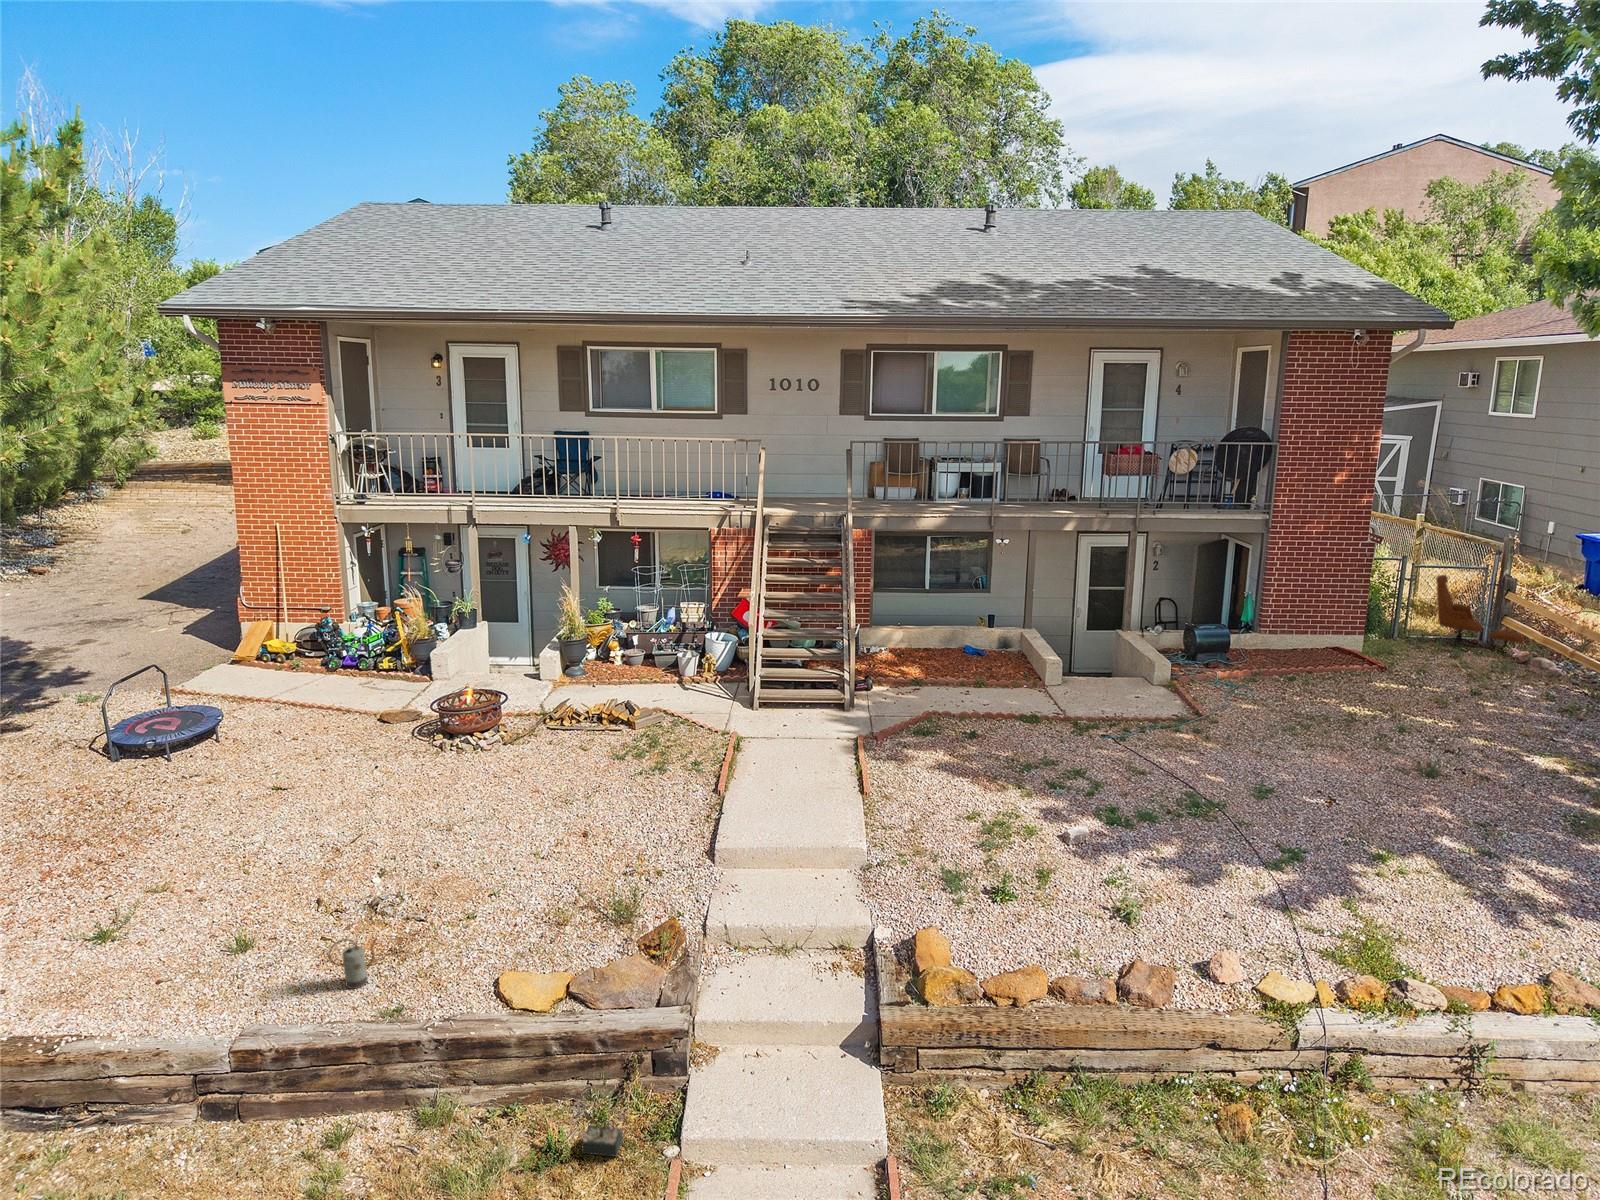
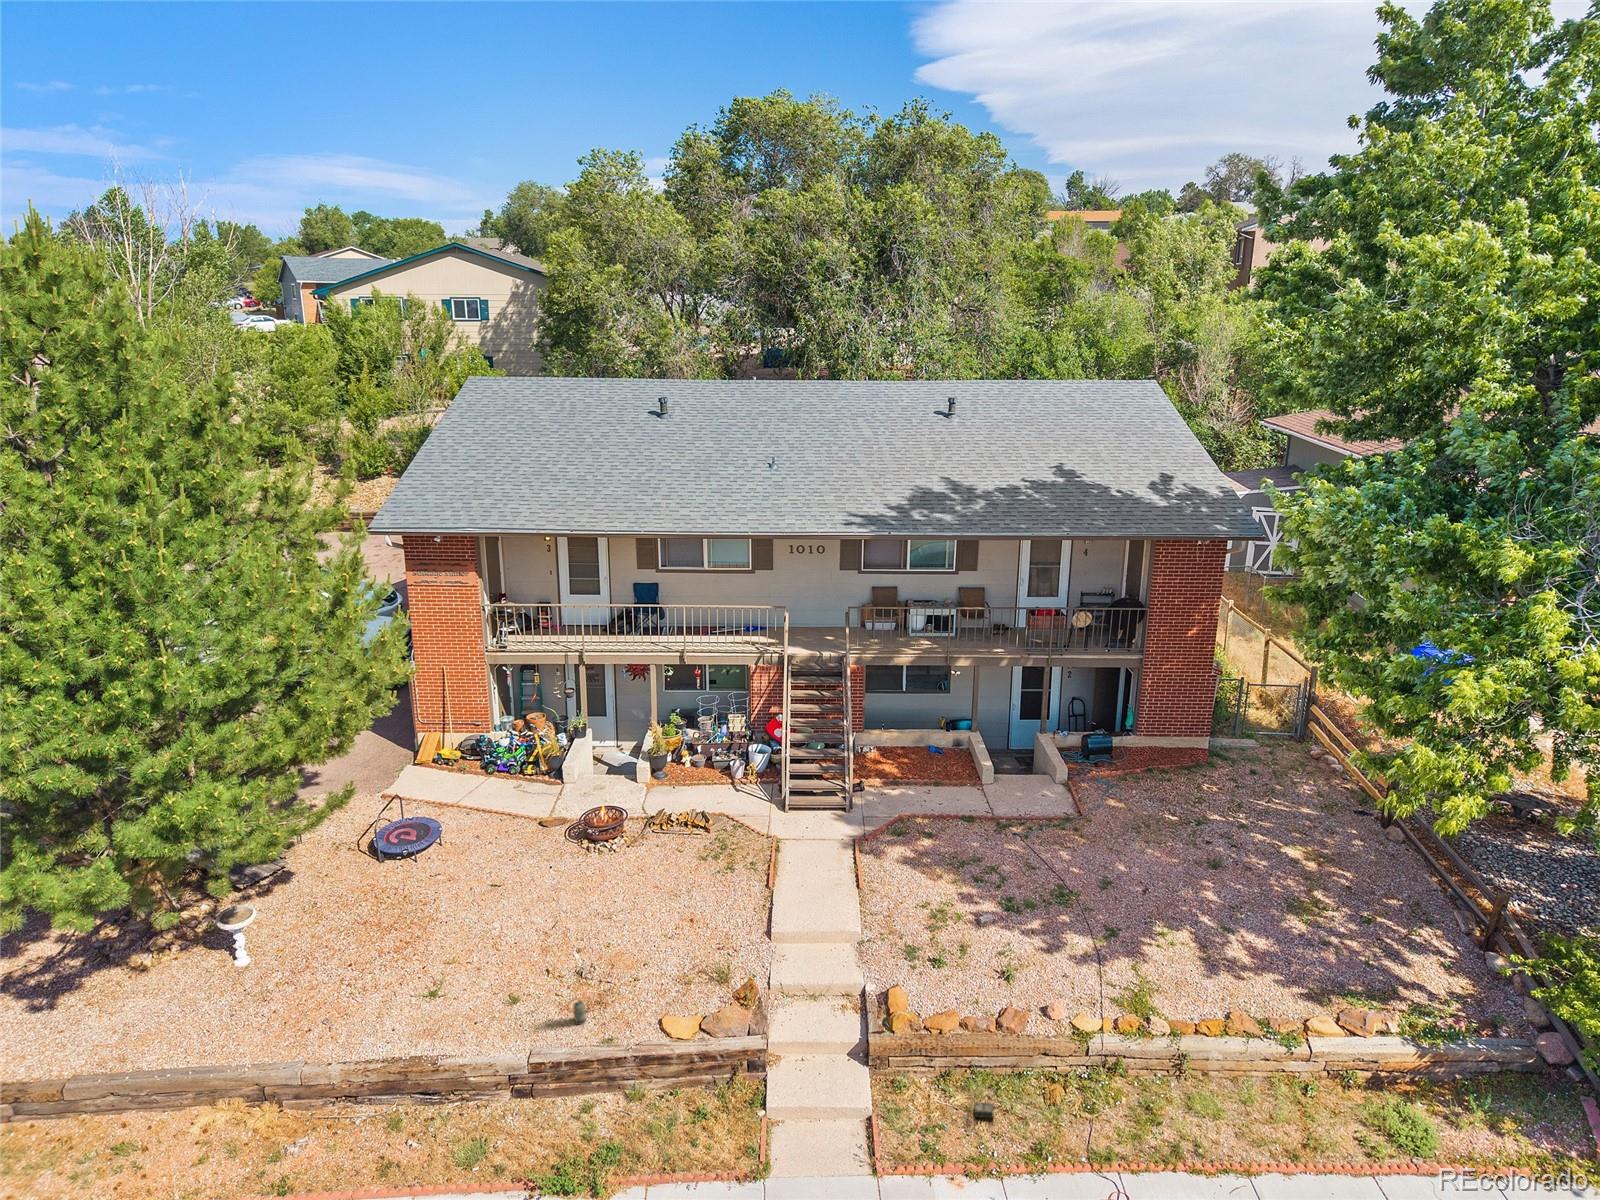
lounge chair: present [1436,575,1524,653] -> none [1261,691,1319,751]
decorative plant: present [569,1096,628,1157] -> present [967,1090,995,1118]

